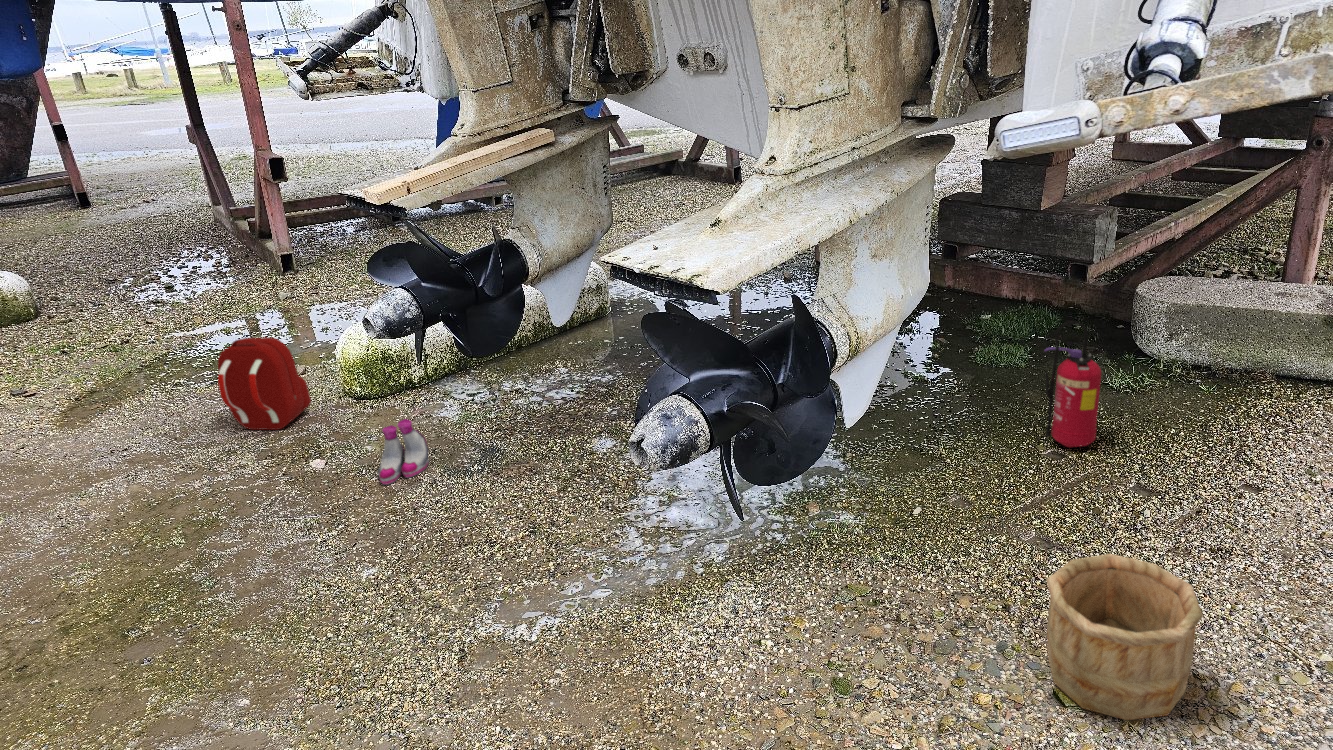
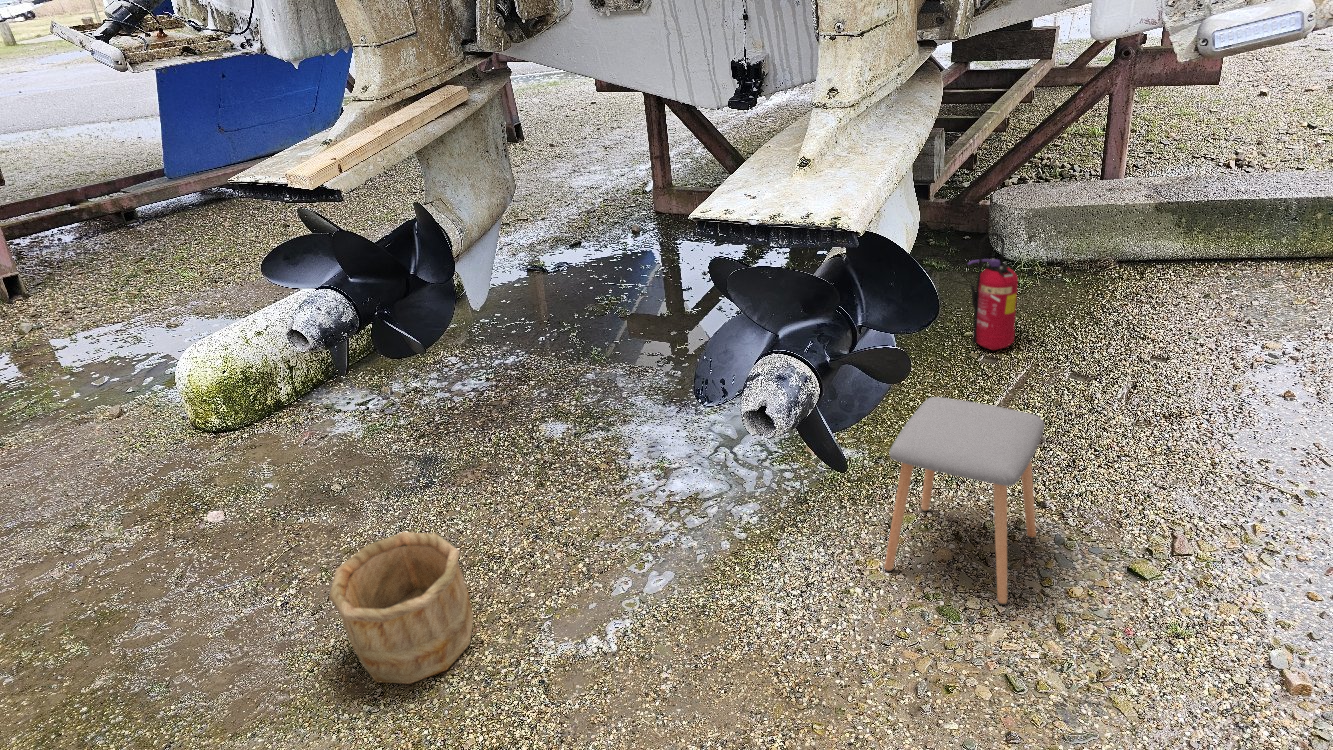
backpack: present [218,337,311,430] -> none [38,376,164,493]
boots: present [378,419,429,485] -> none [304,442,362,522]
stool: none [808,470,982,692] -> present [884,397,1045,605]
wooden bucket: present [1047,554,1203,720] -> present [329,532,474,684]

